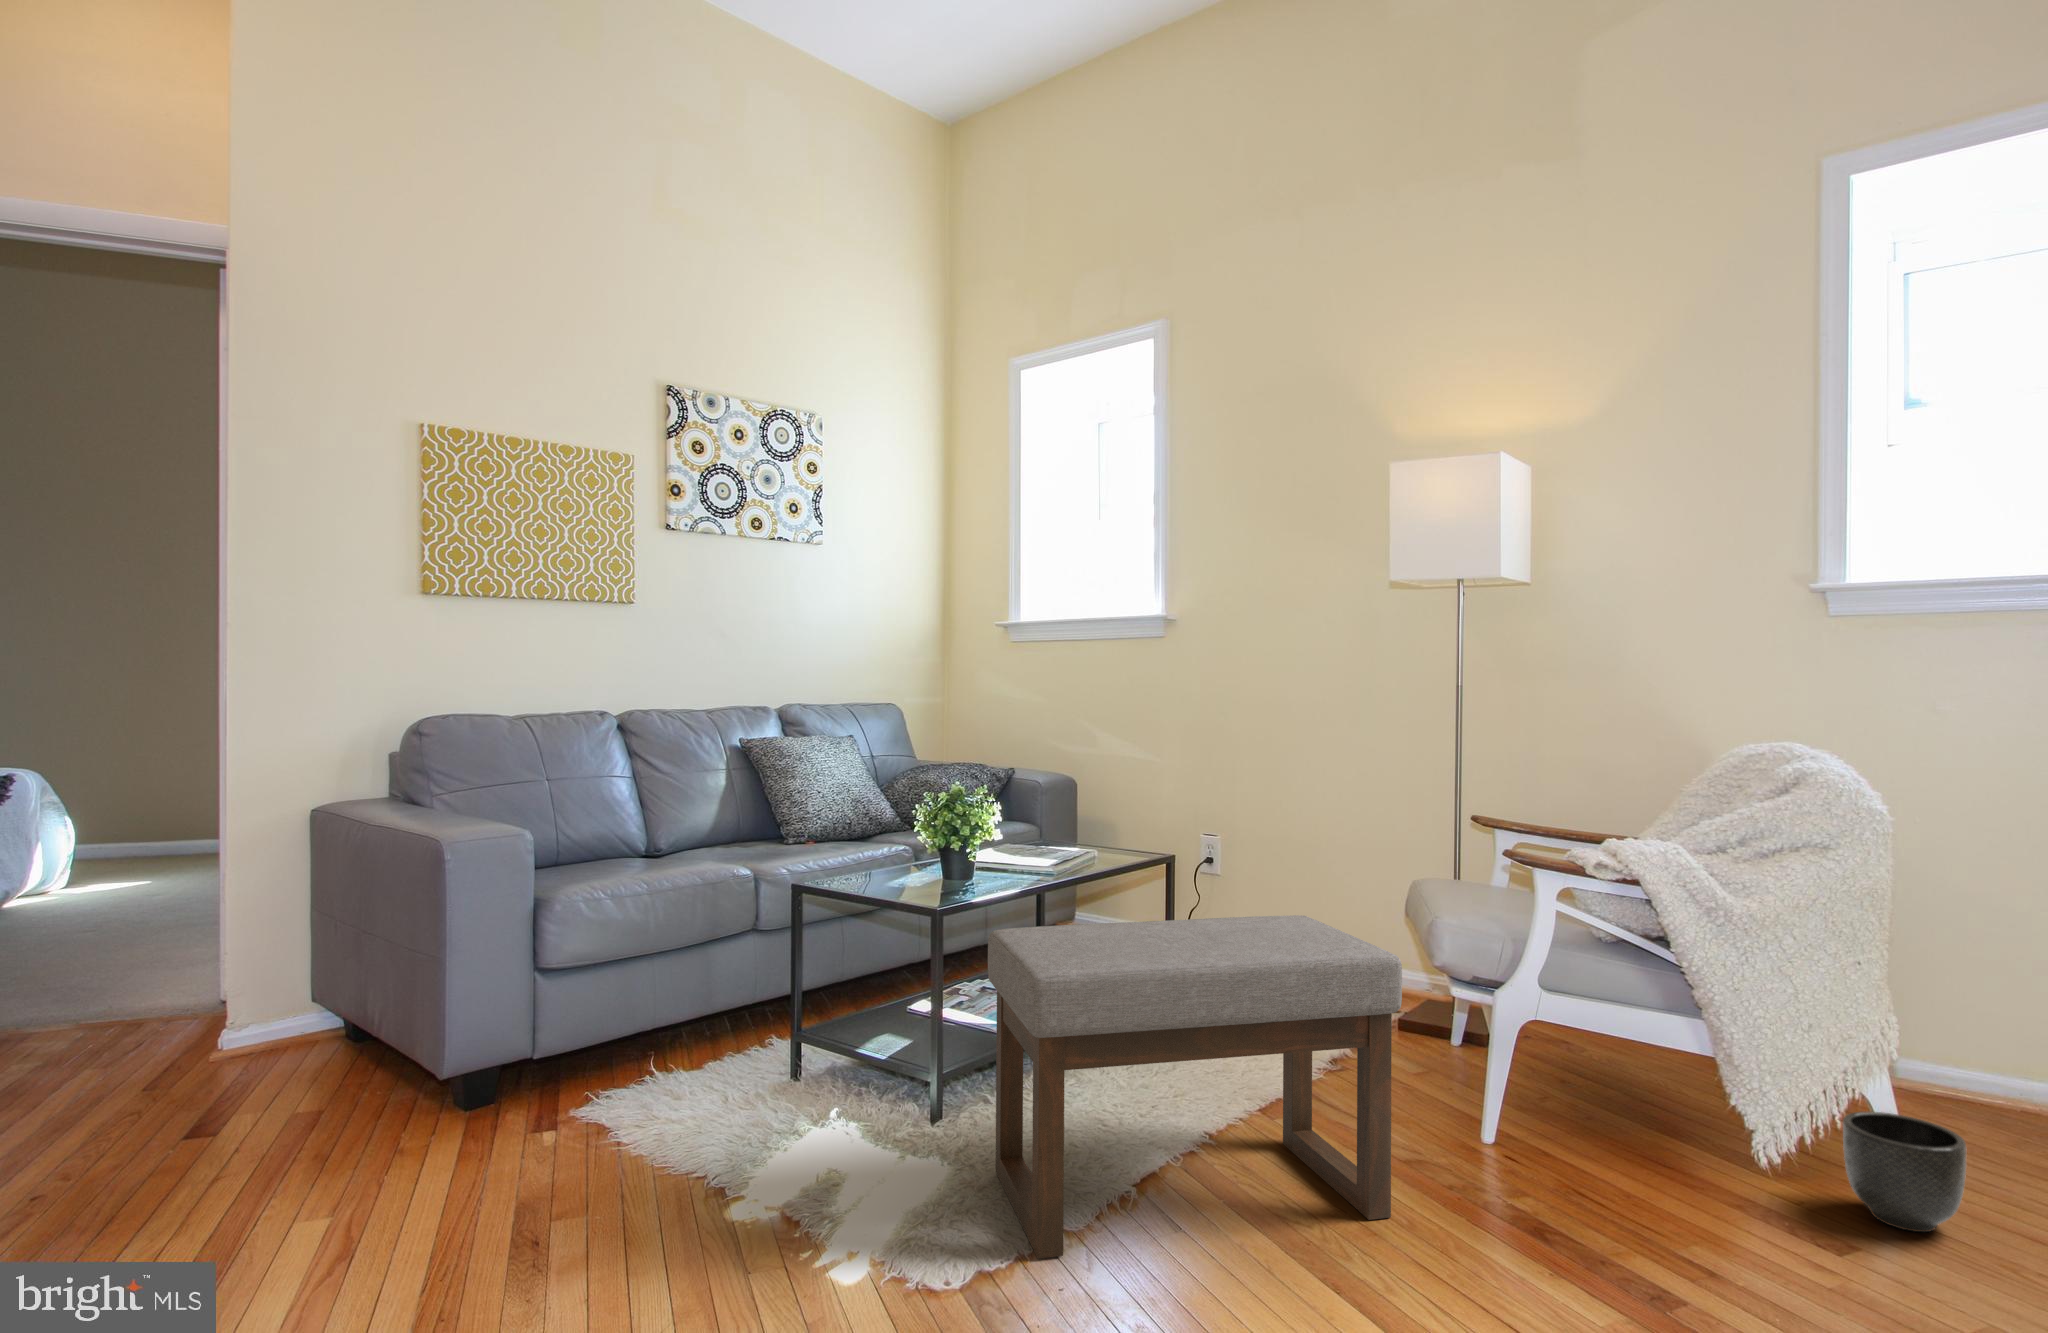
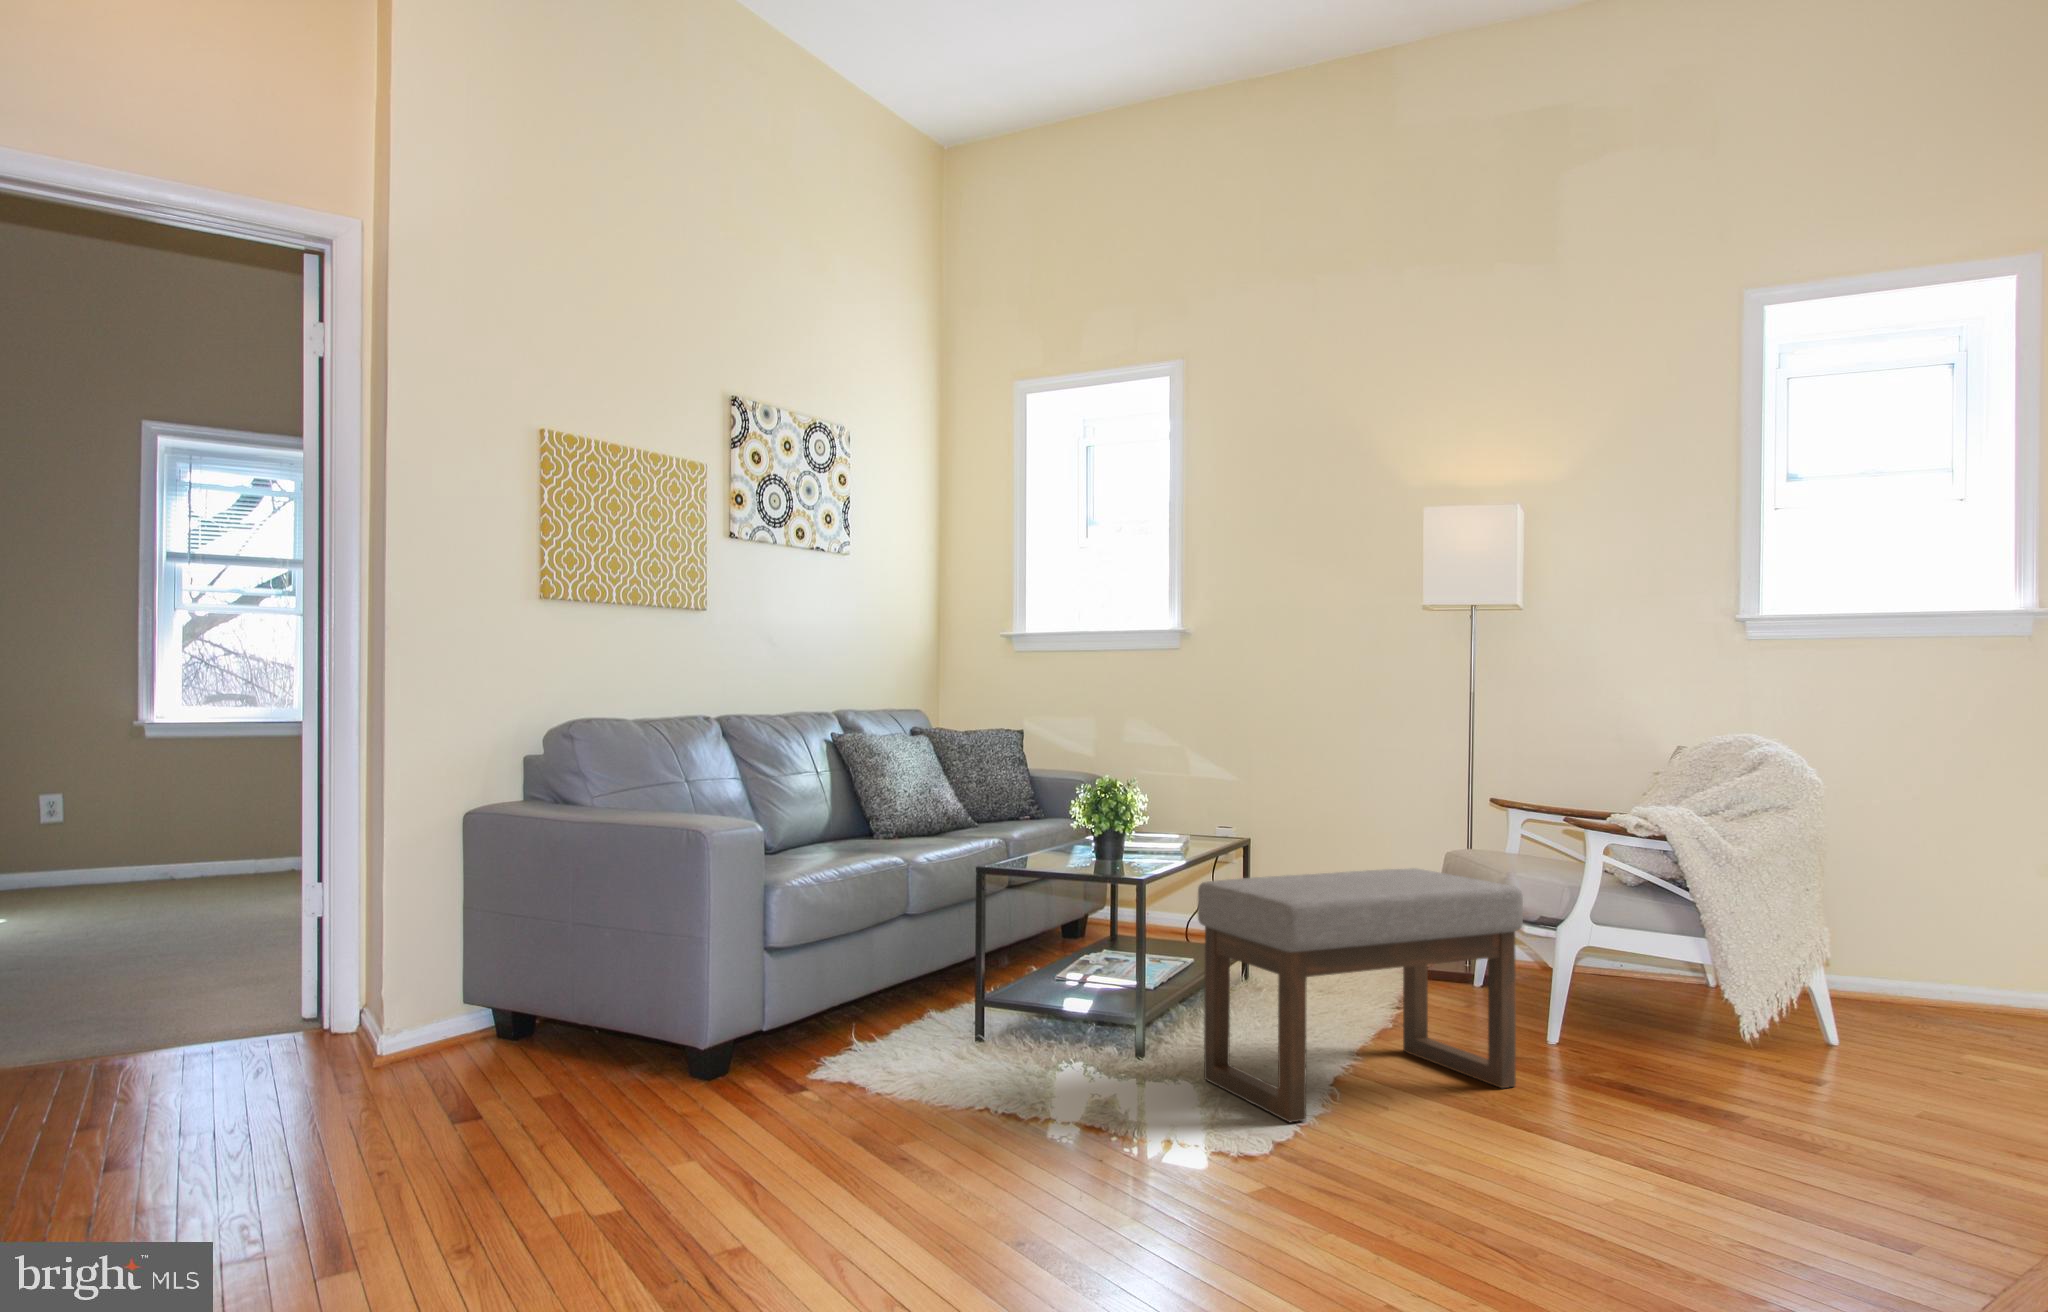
planter: present [1843,1111,1966,1232] -> none [1805,994,1888,1072]

